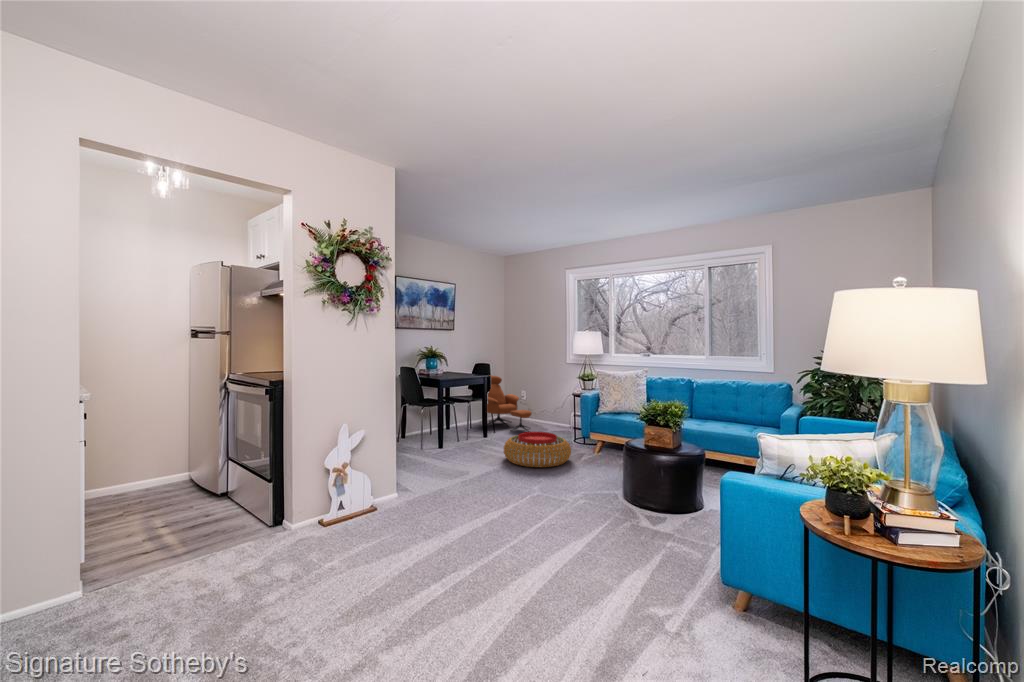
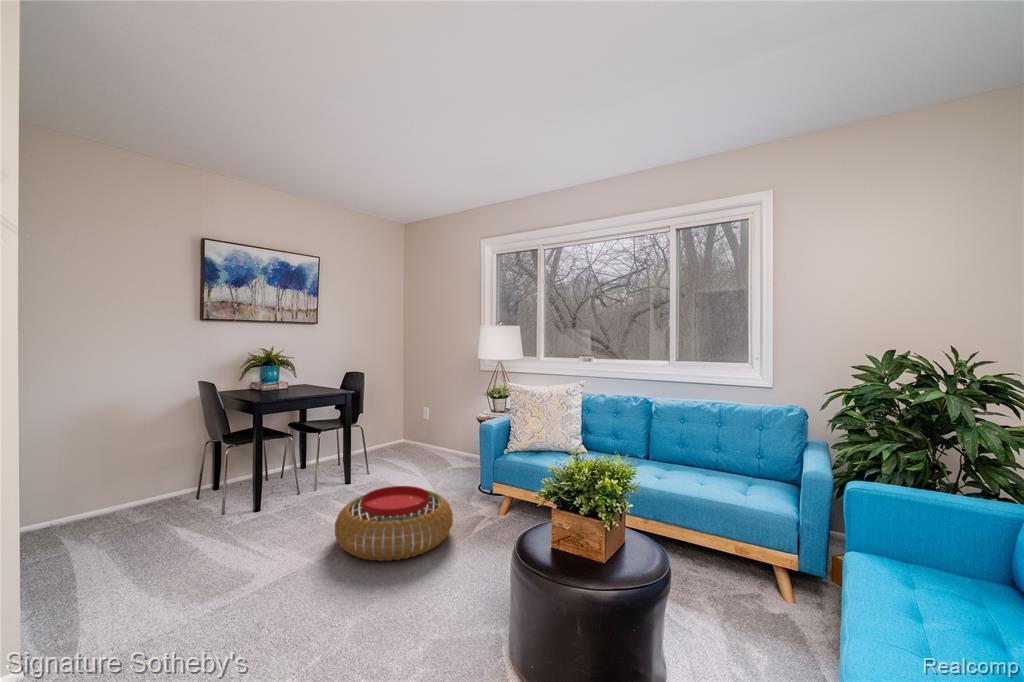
lounge chair: present [487,376,532,430] -> none [358,387,428,471]

